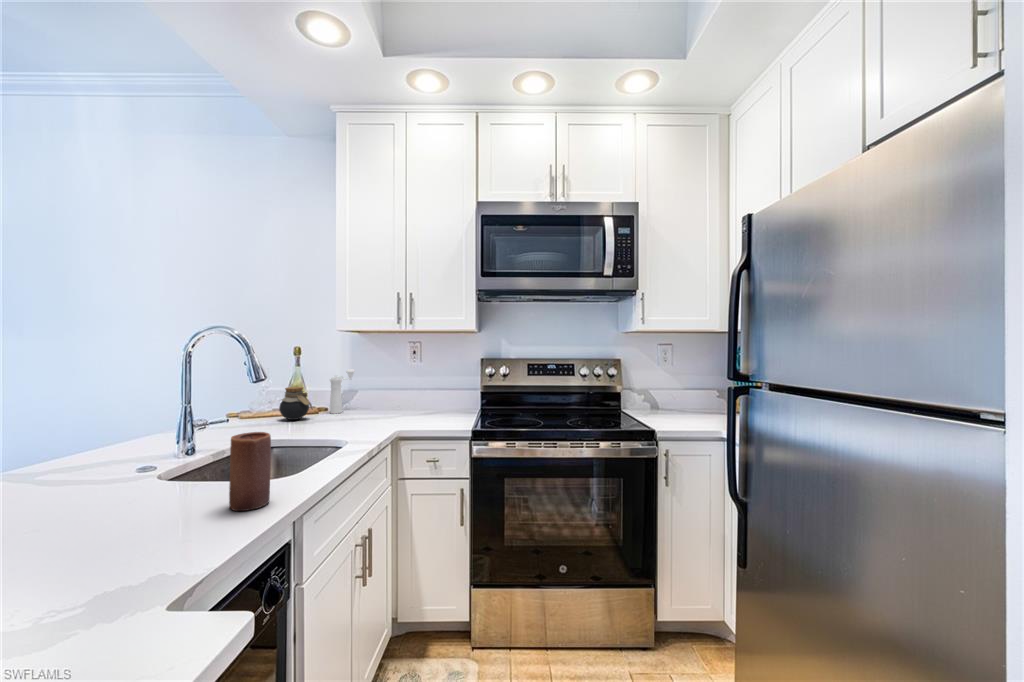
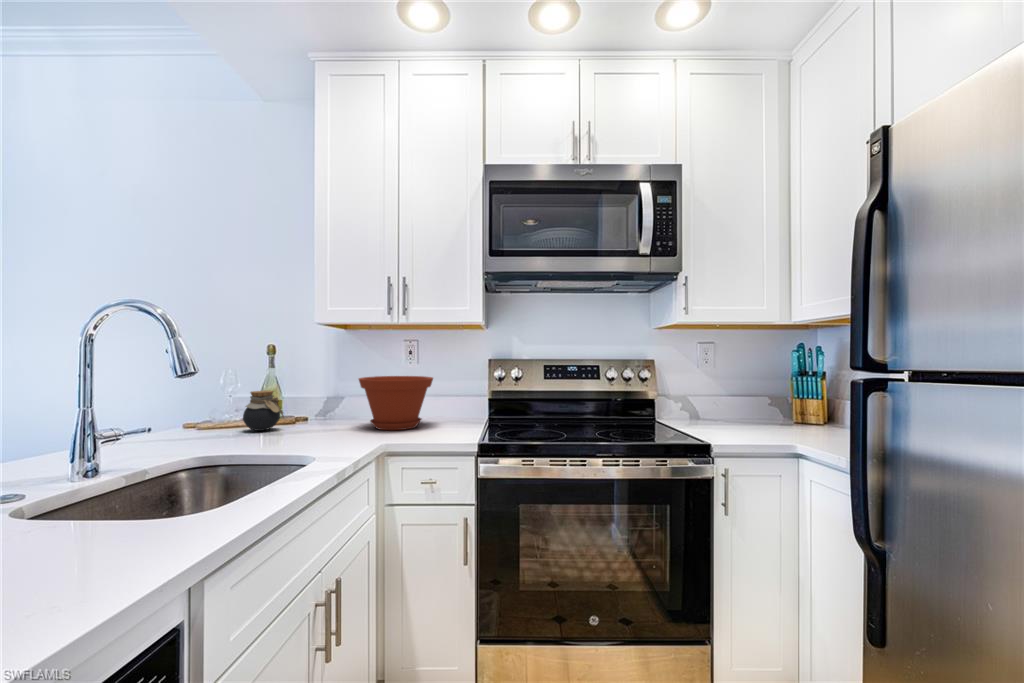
pepper mill: present [330,369,355,414] -> none [308,371,340,424]
plant pot: none [373,374,435,419] -> present [359,376,433,430]
candle: present [229,432,271,511] -> none [74,446,154,580]

